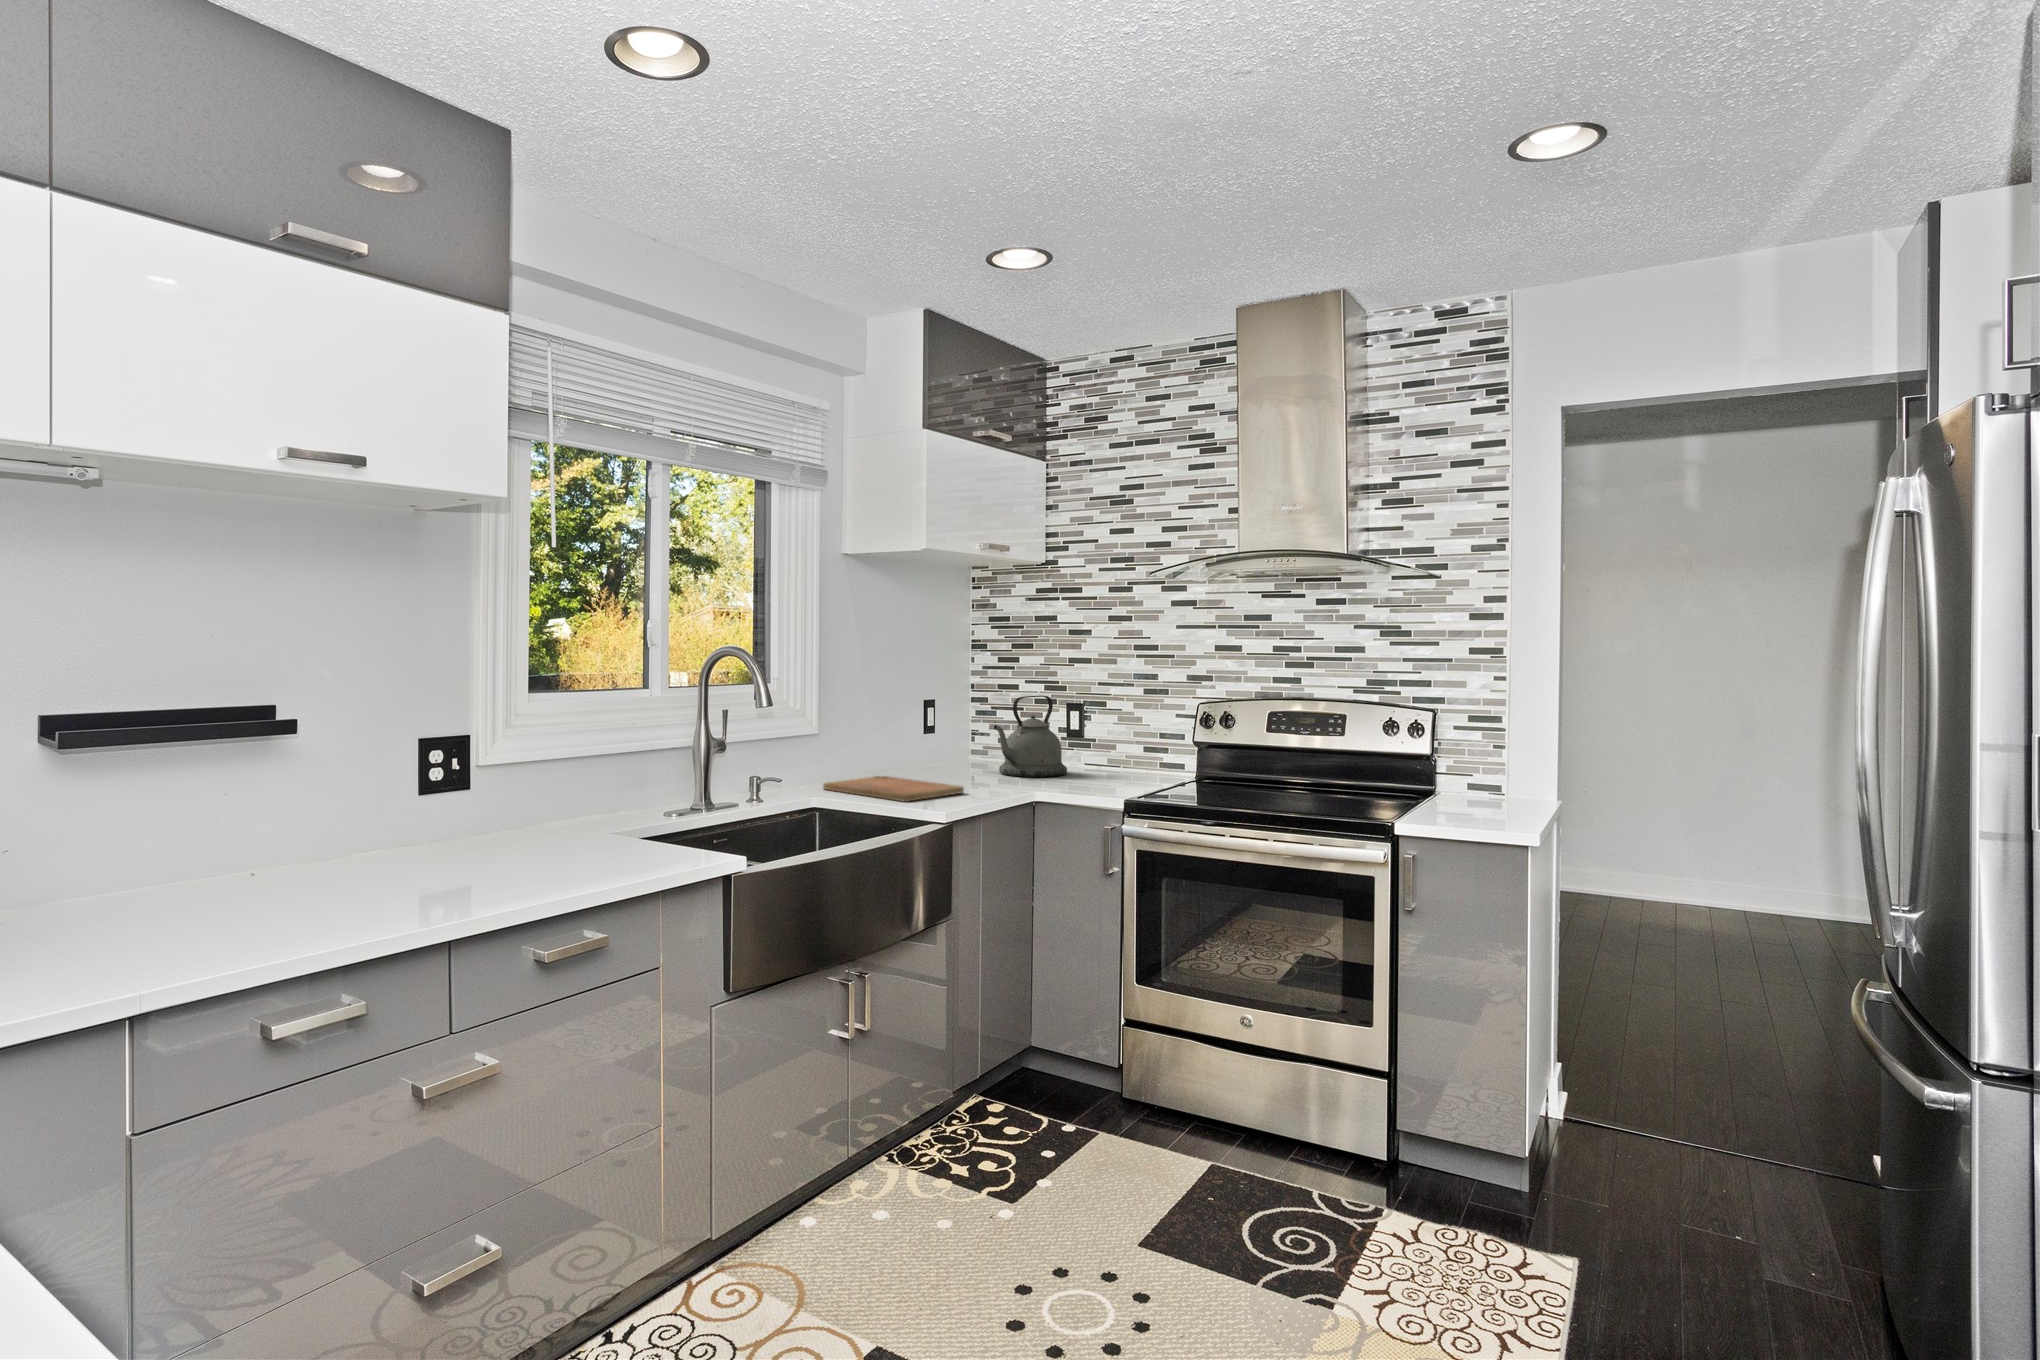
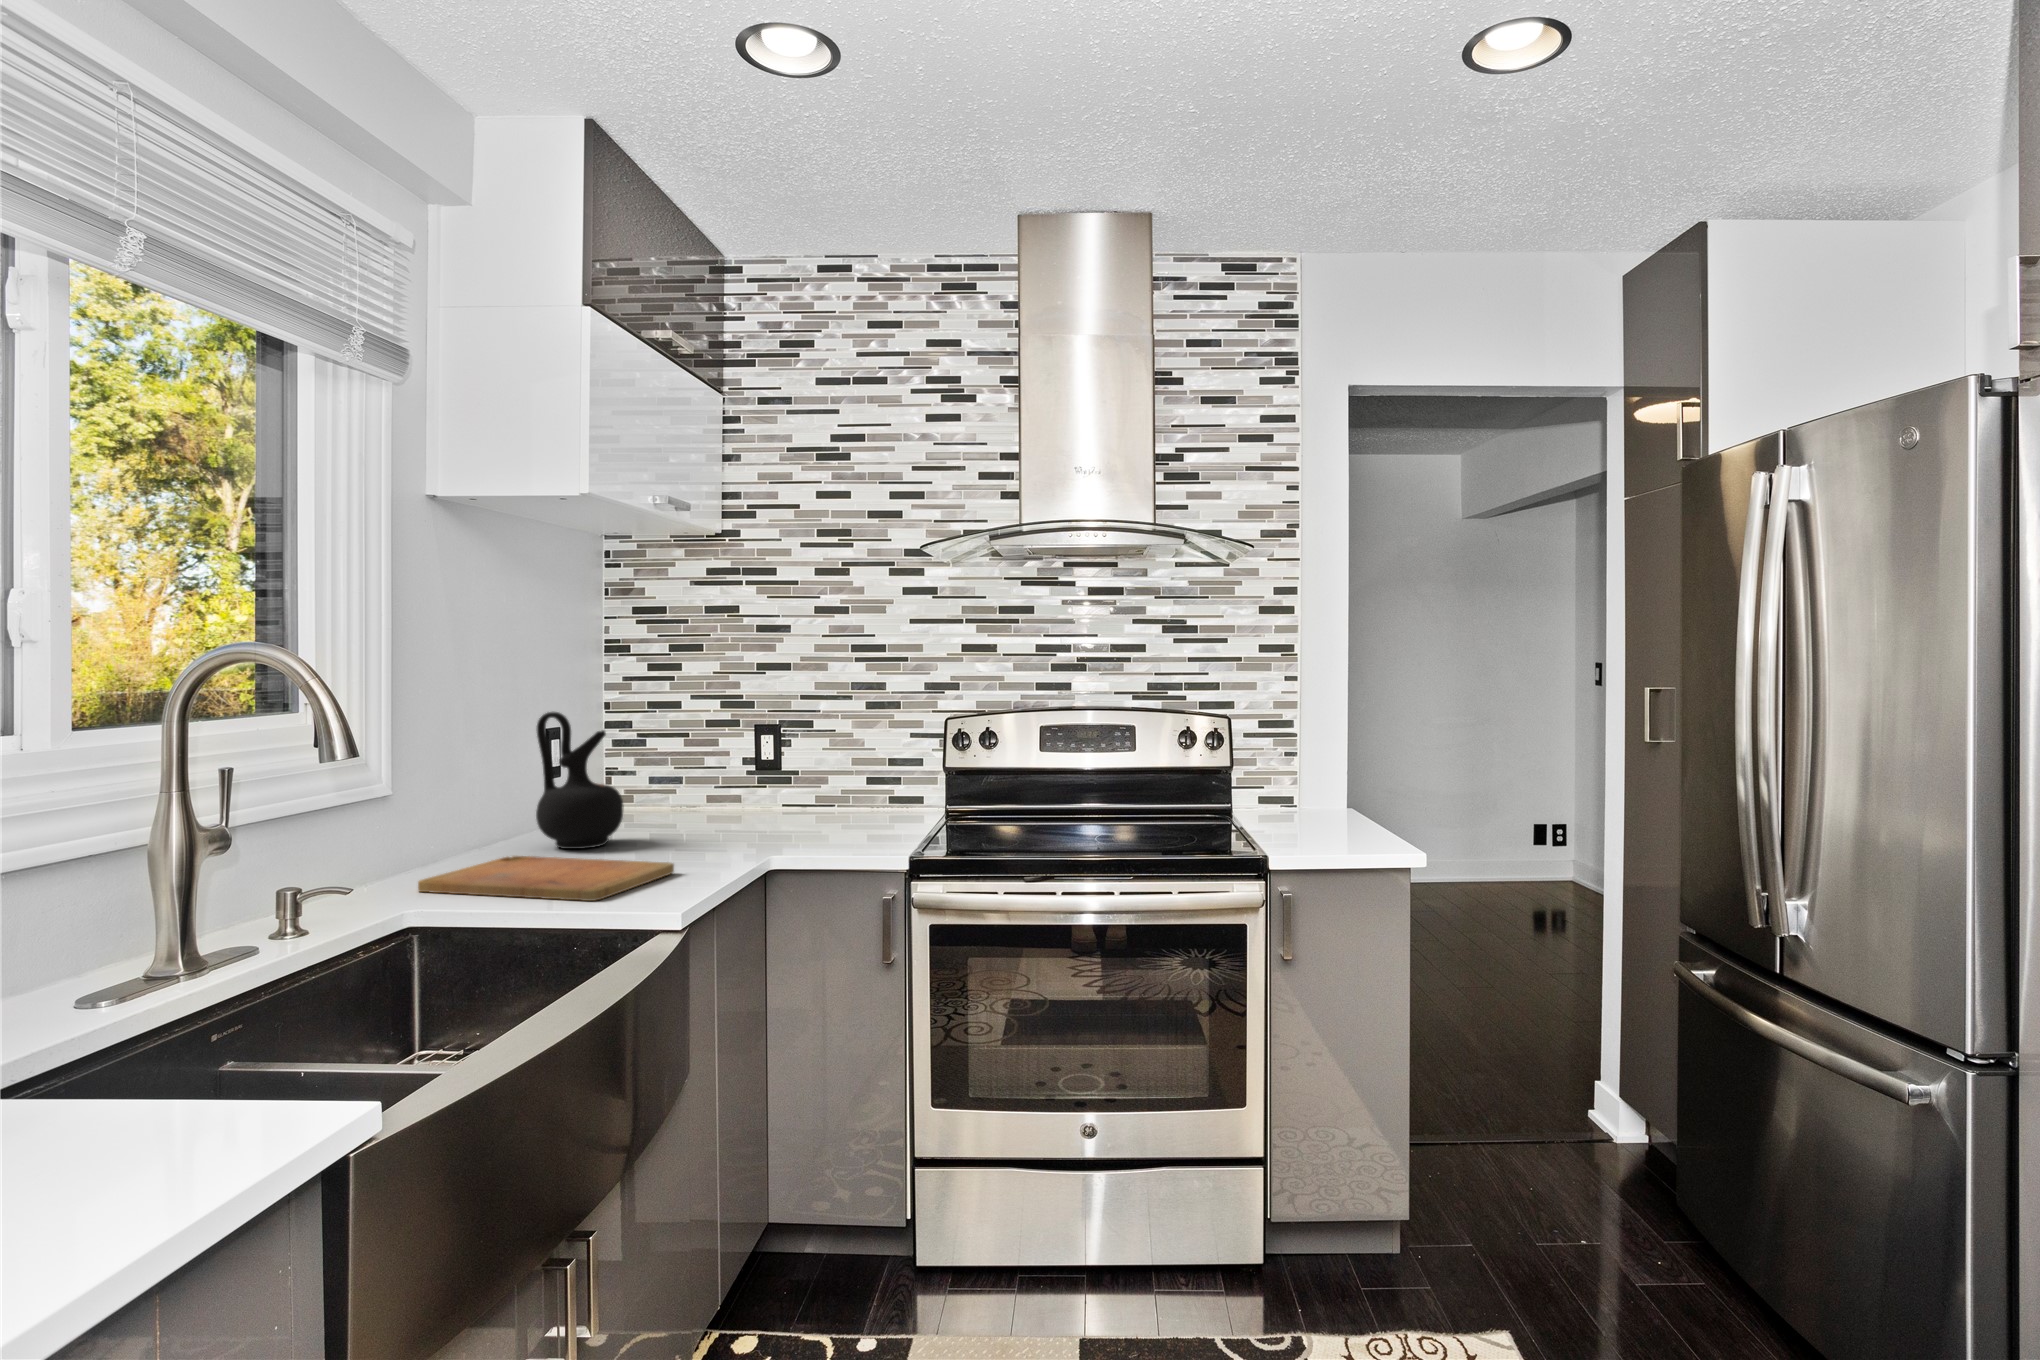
ceramic jug: none [904,687,957,777] -> present [536,712,624,849]
kettle: present [994,696,1067,777] -> none [681,717,781,835]

